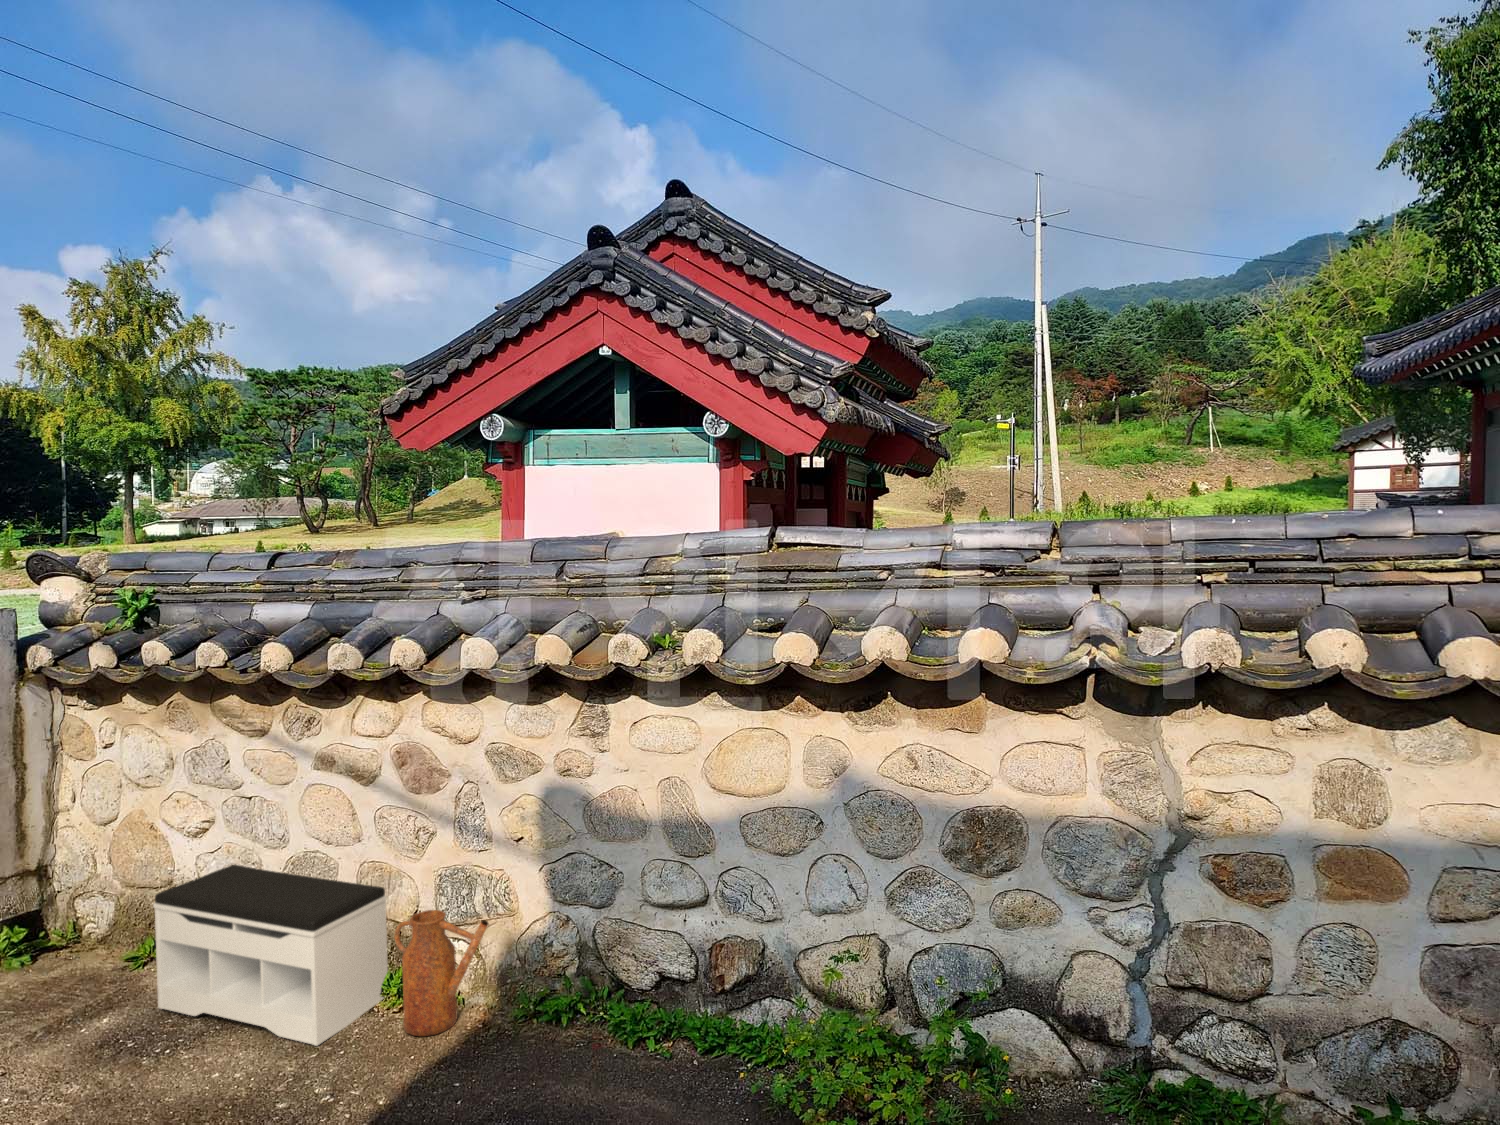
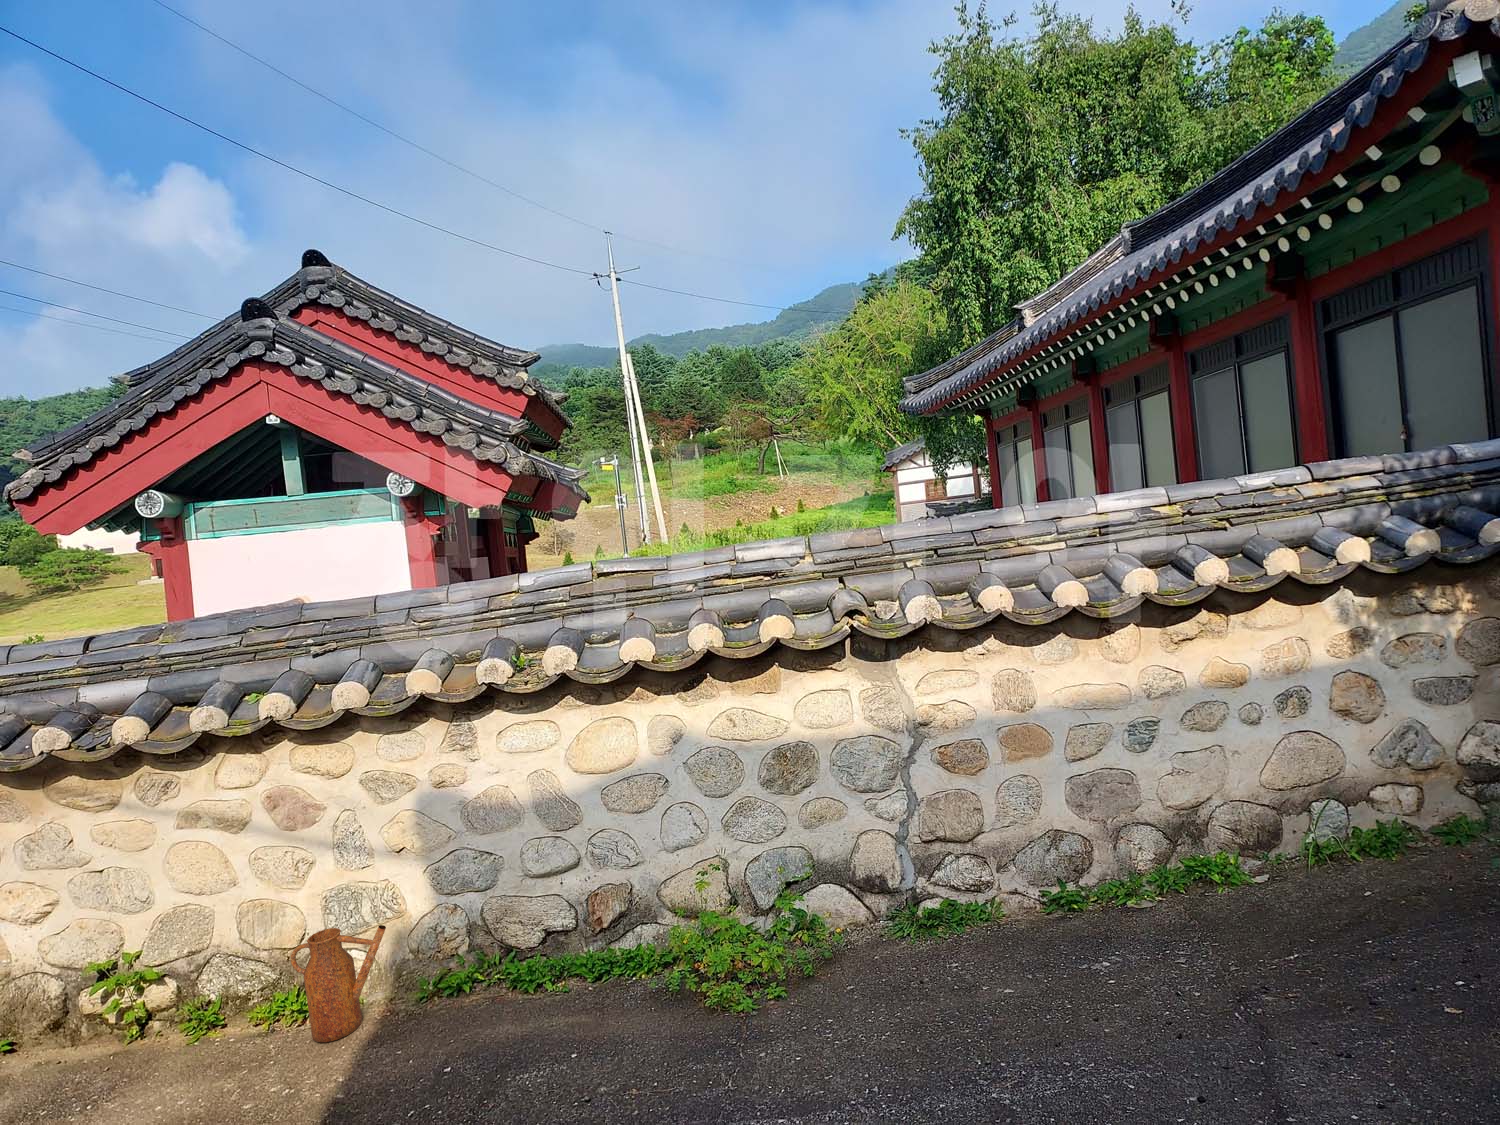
bench: present [153,865,388,1046] -> none [13,922,284,1096]

